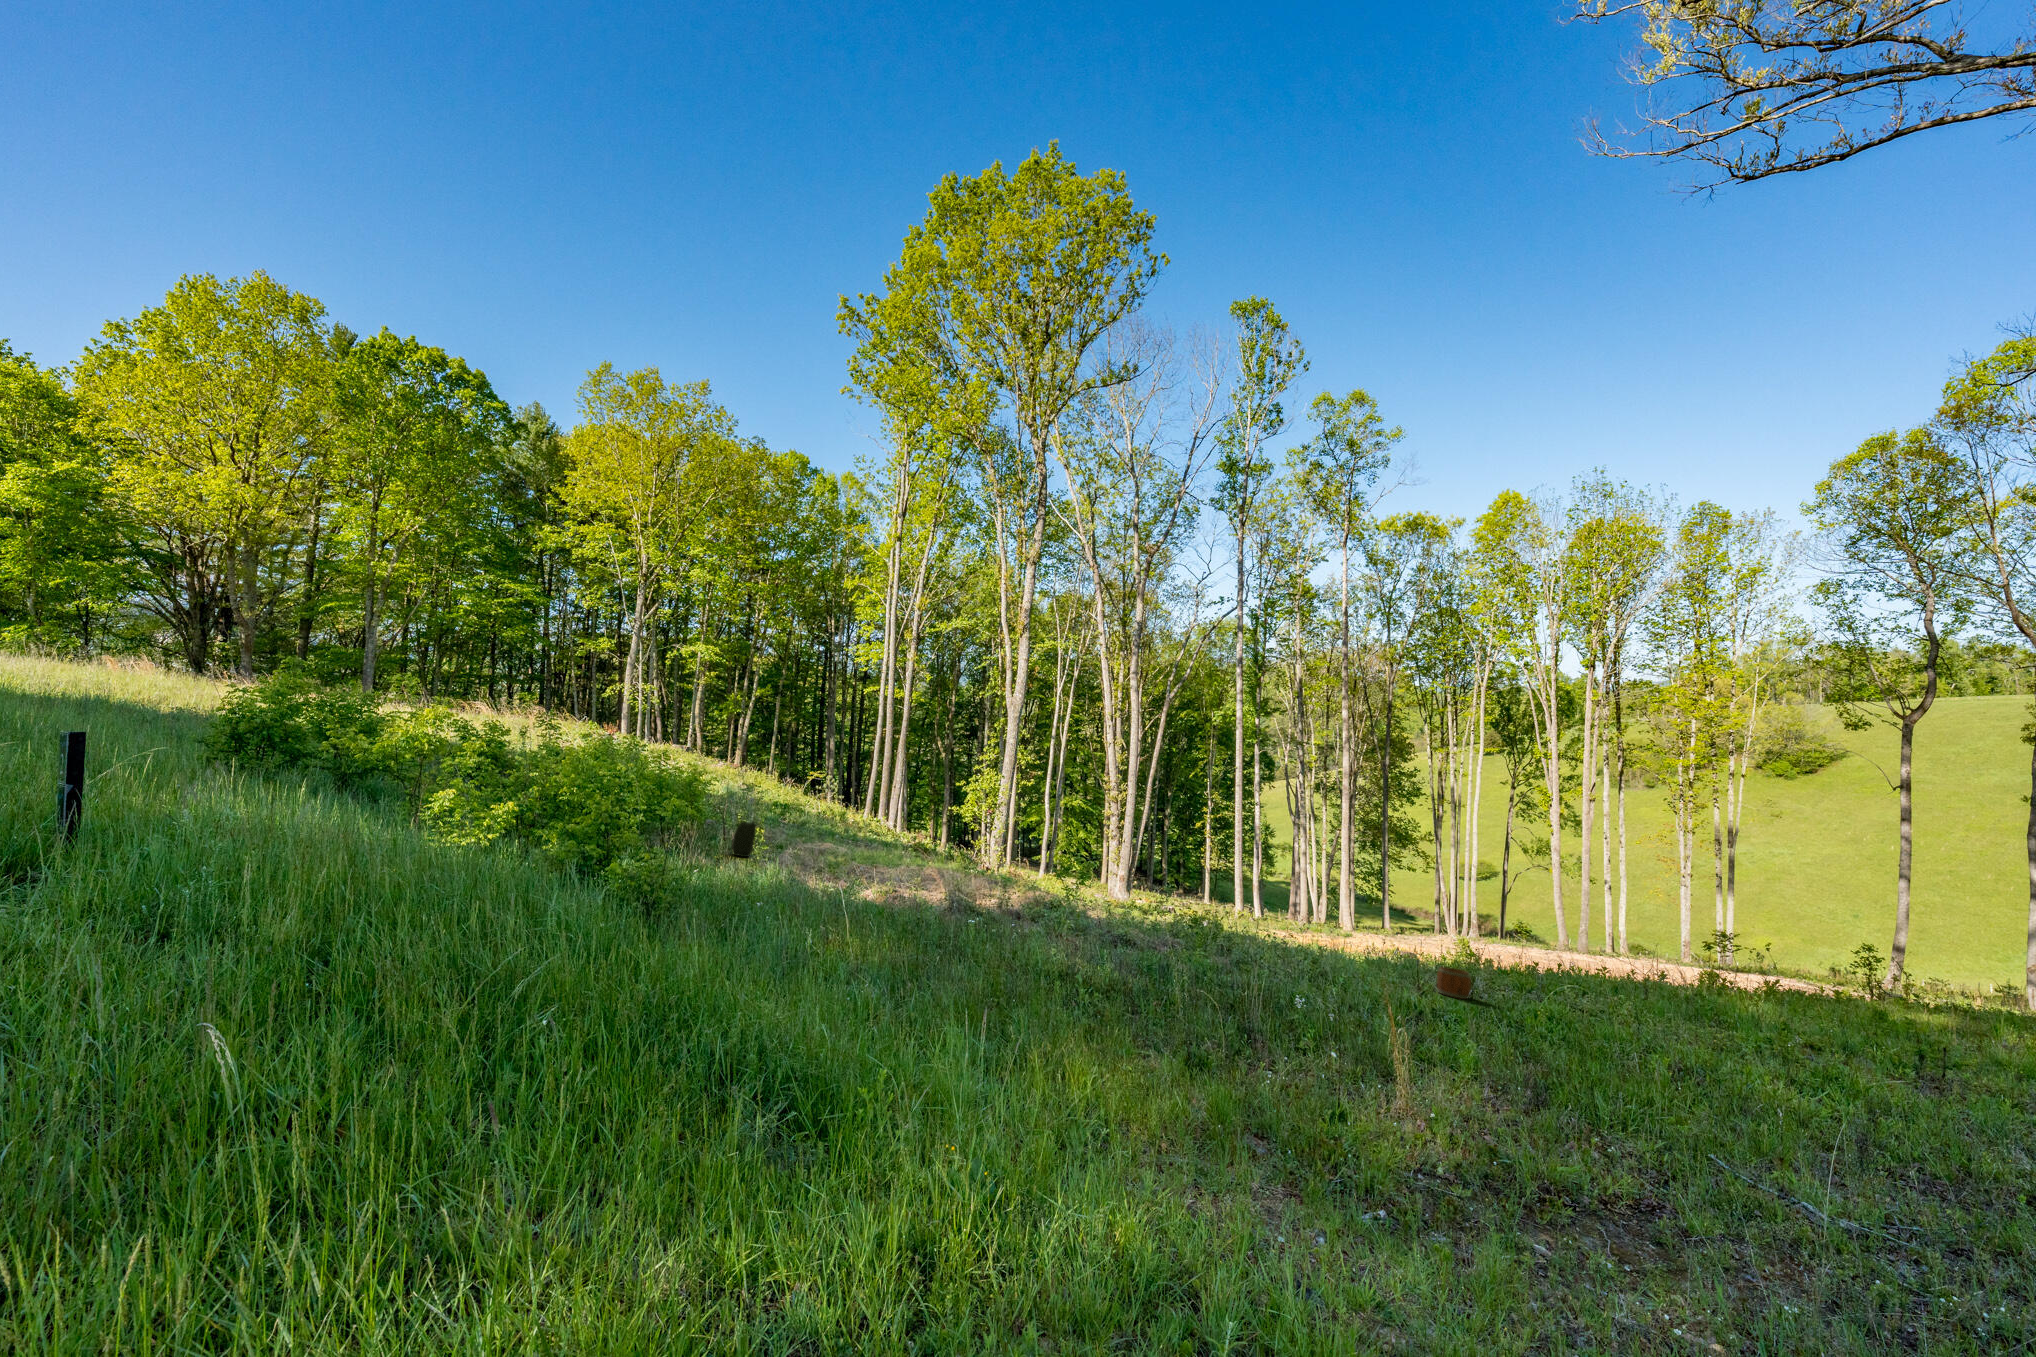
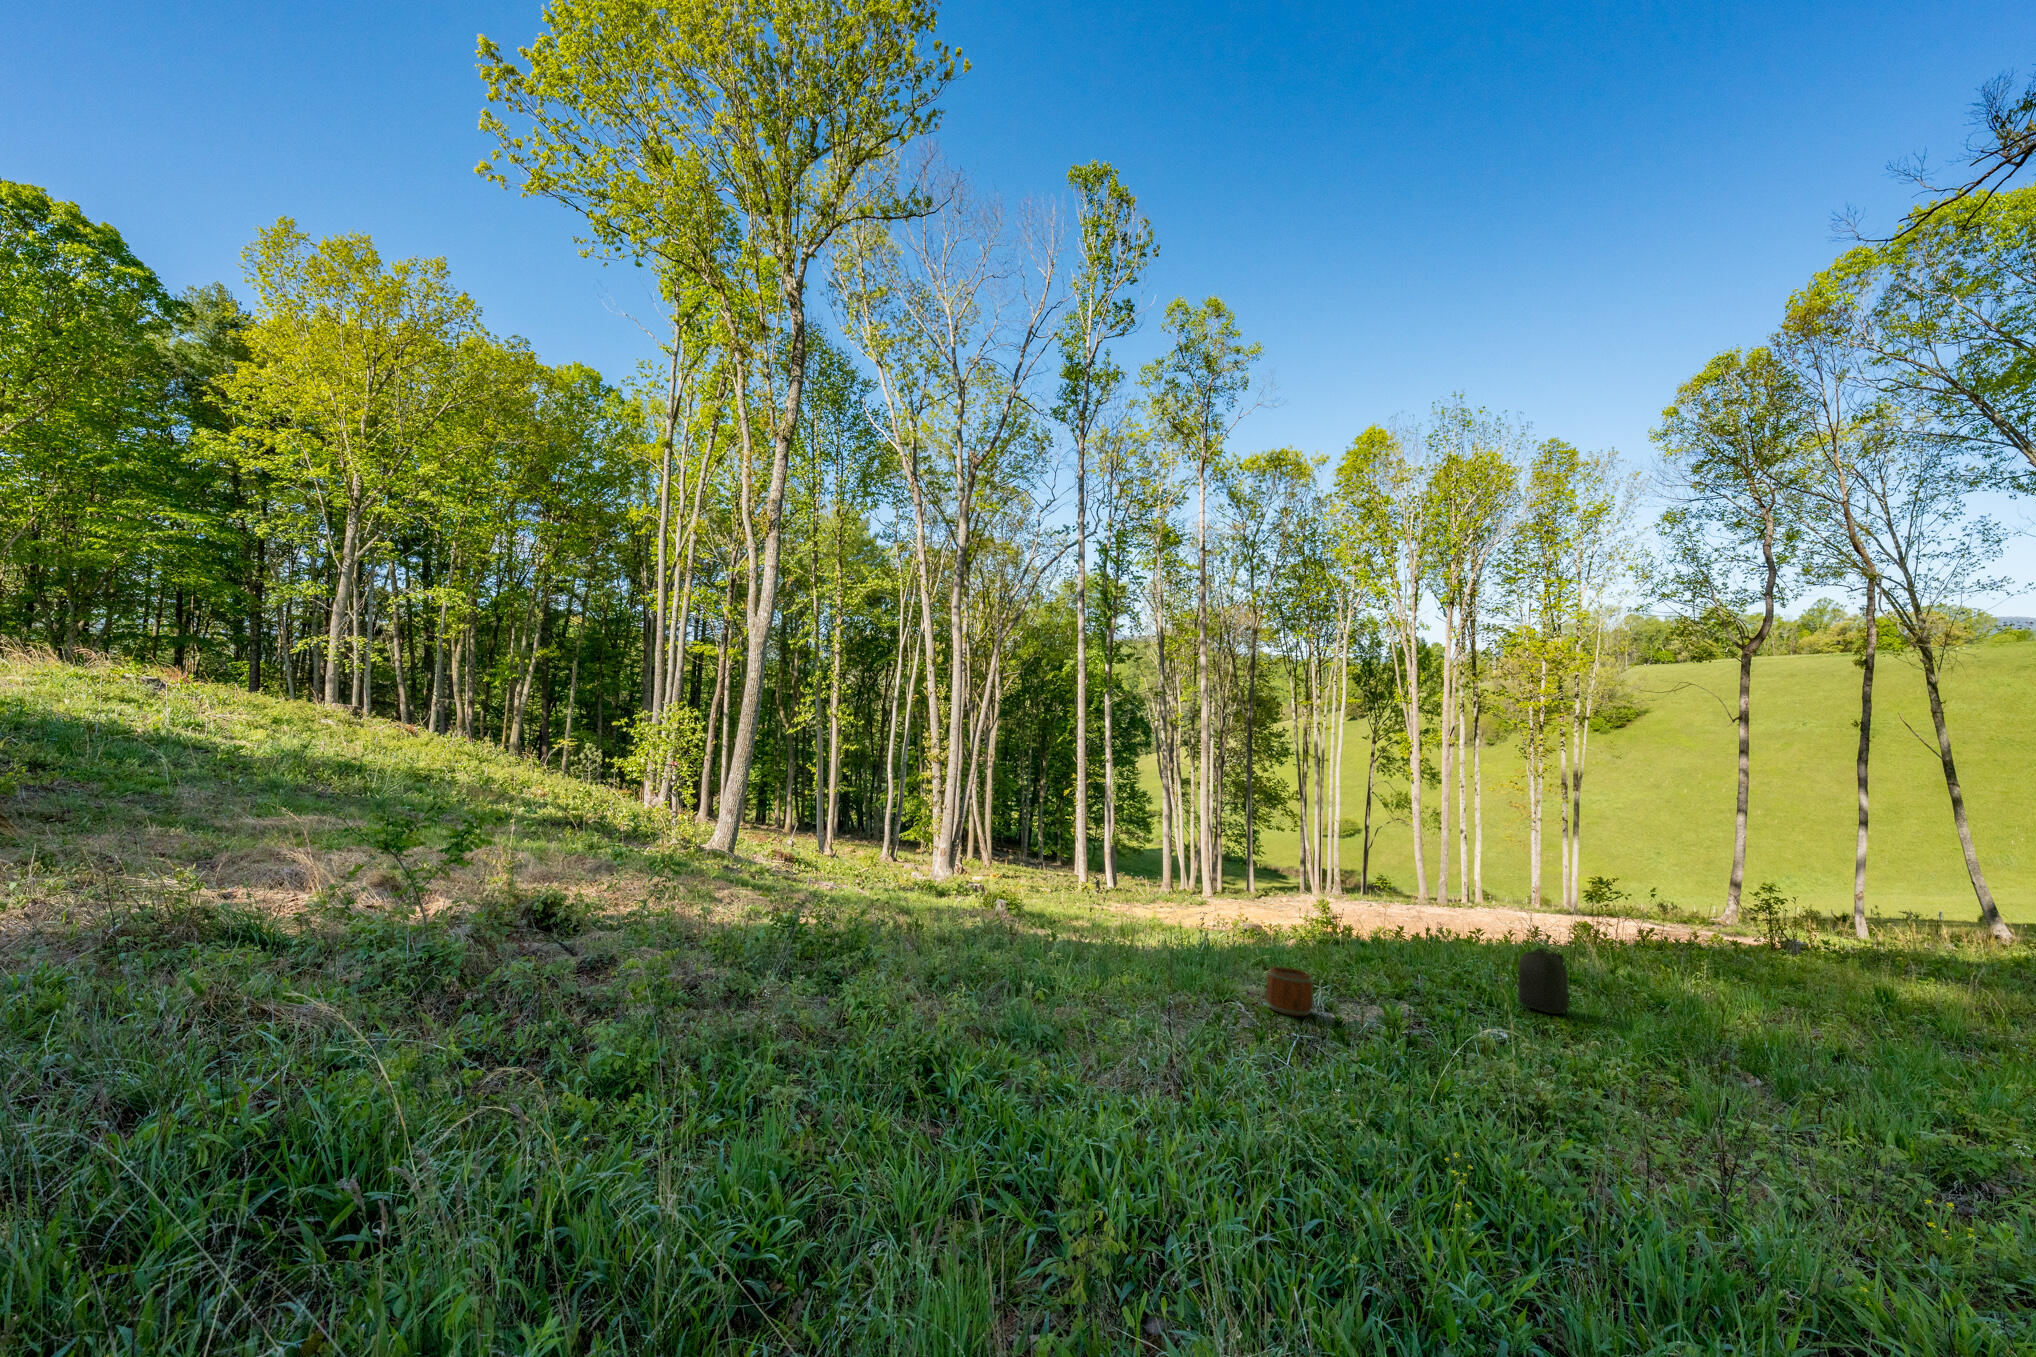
backpack: present [731,821,761,857] -> present [1518,948,1570,1014]

